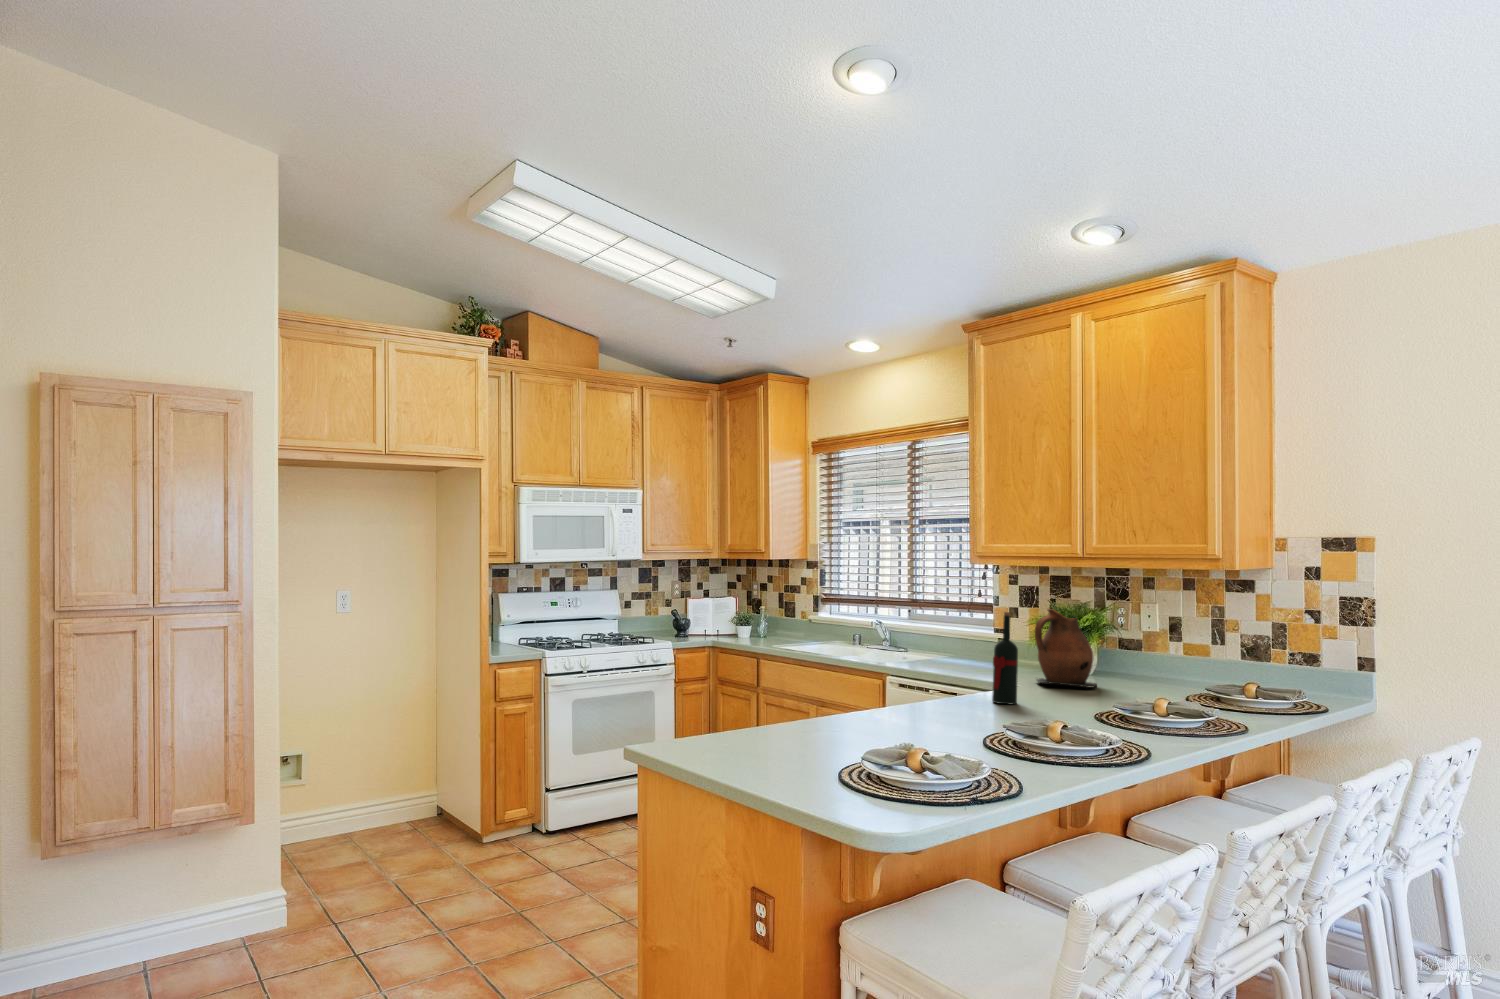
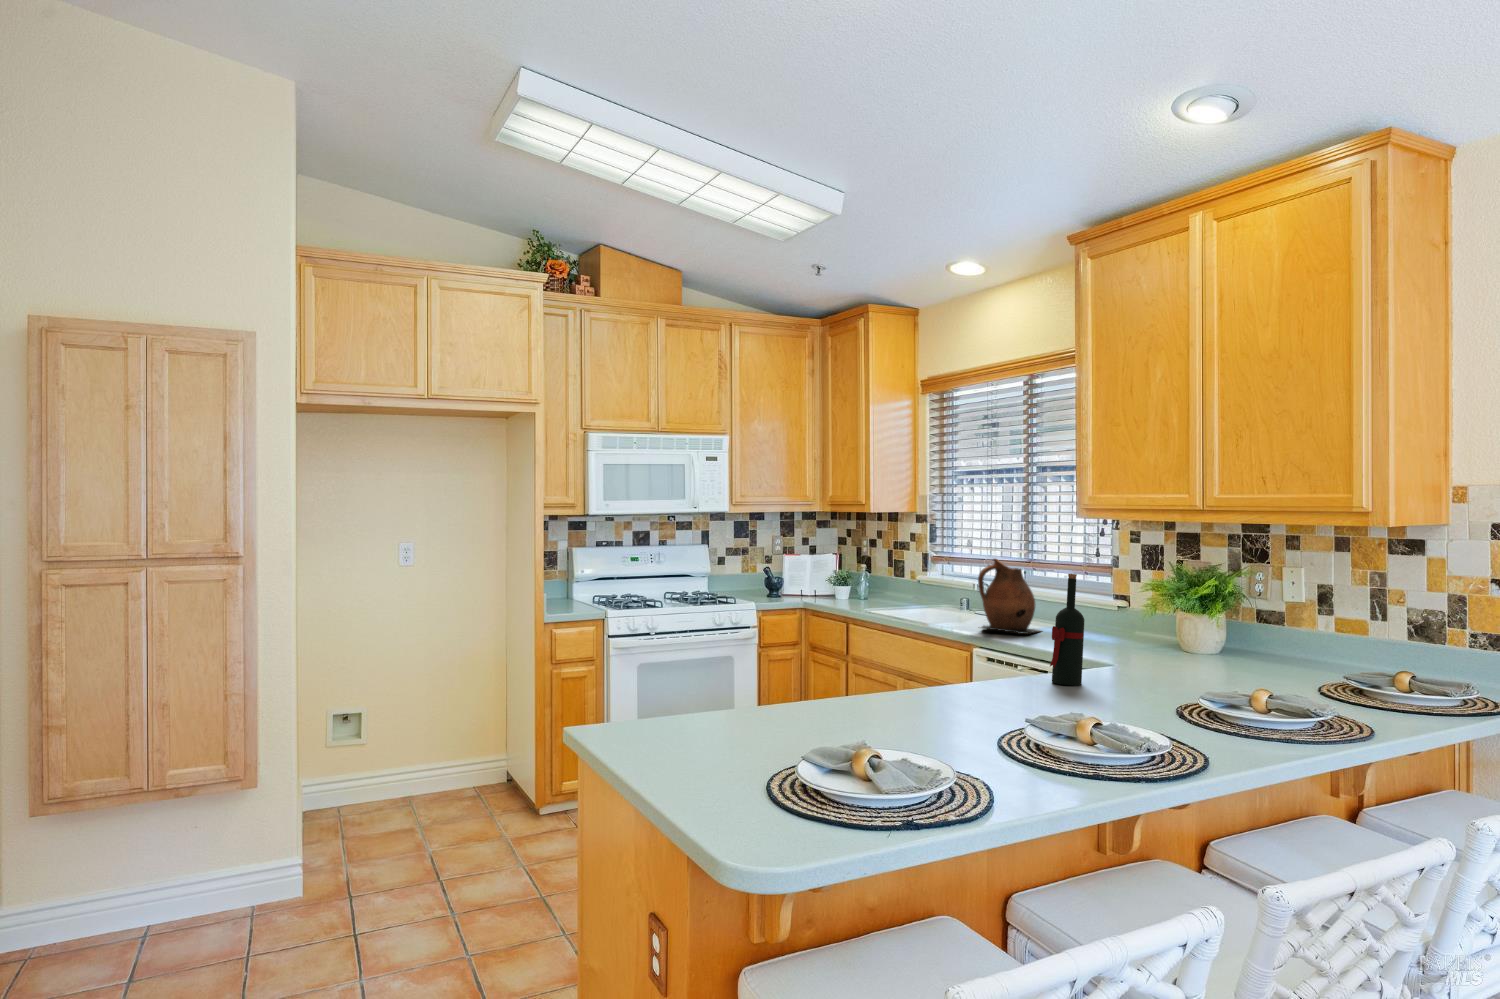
ceramic pitcher: present [1035,609,1096,688] -> present [978,559,1040,634]

